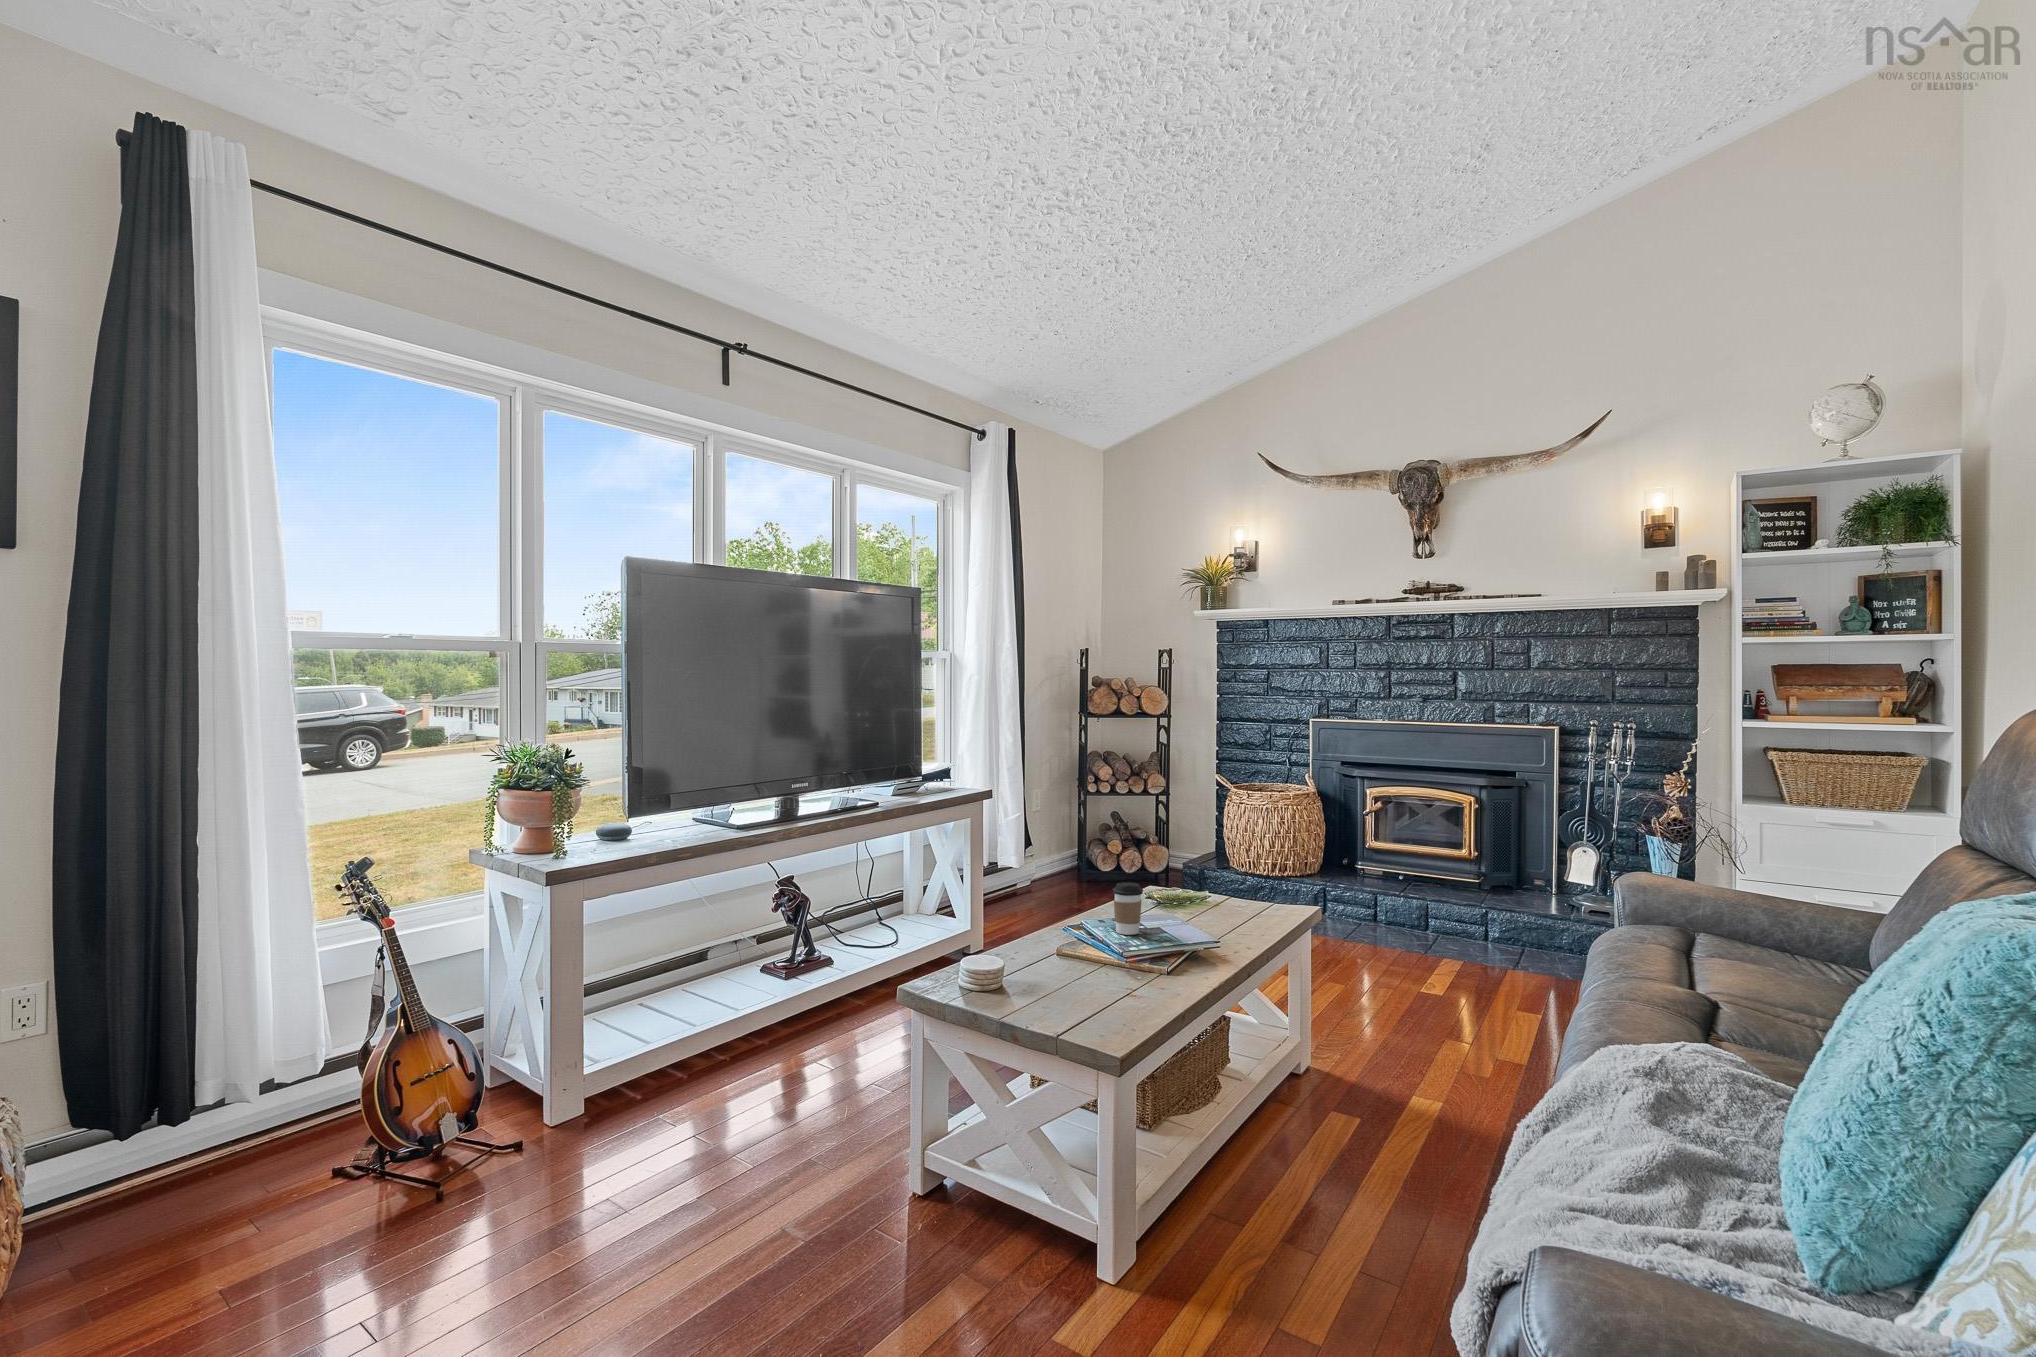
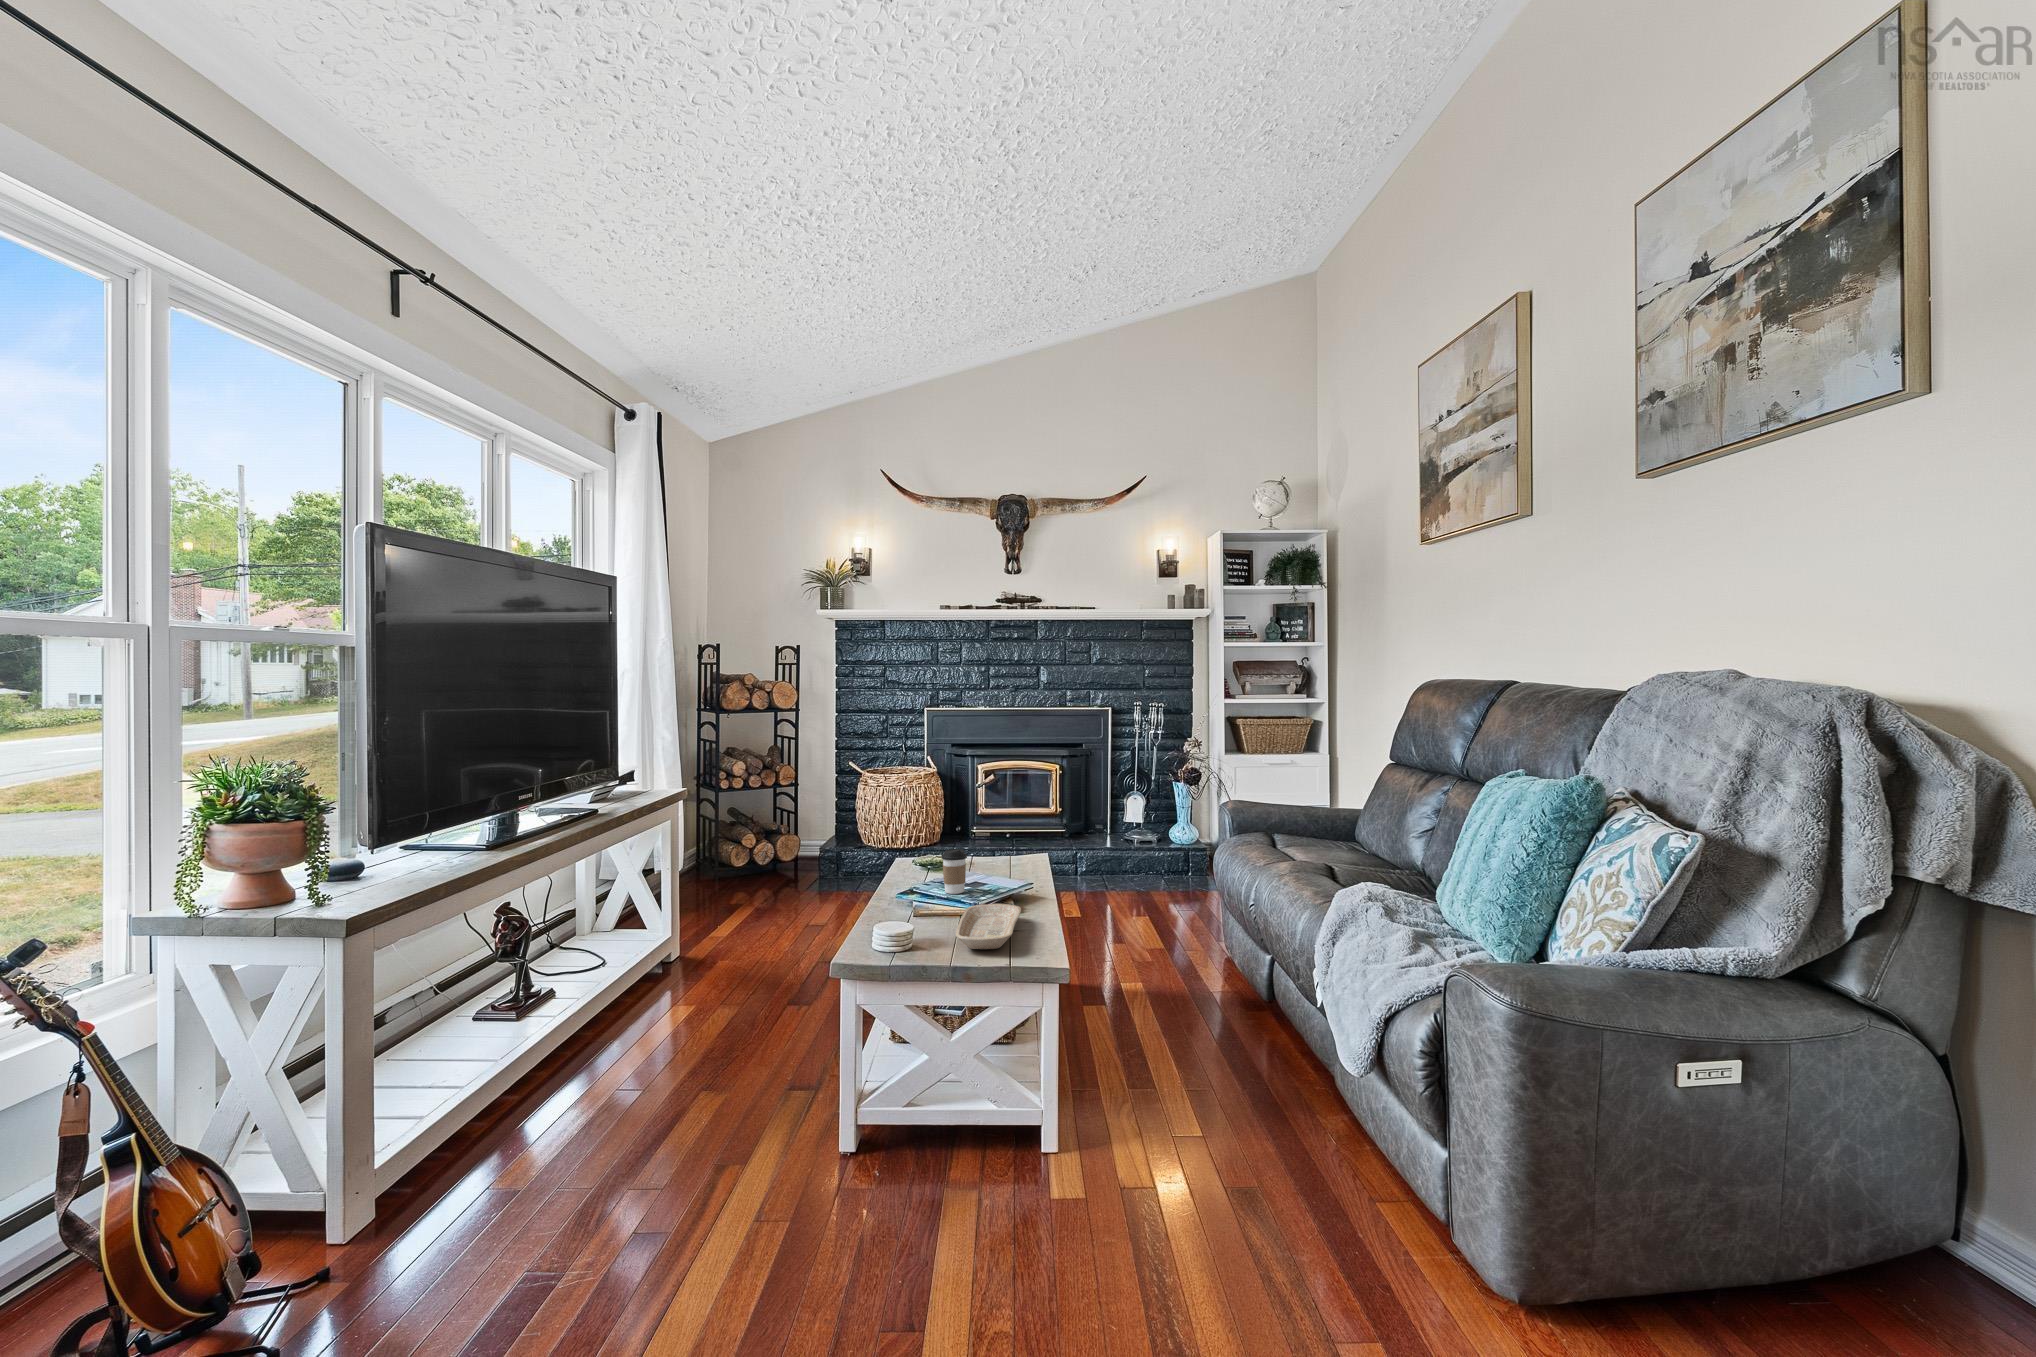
tray: none [1015,952,1142,1007] -> present [956,904,1021,949]

